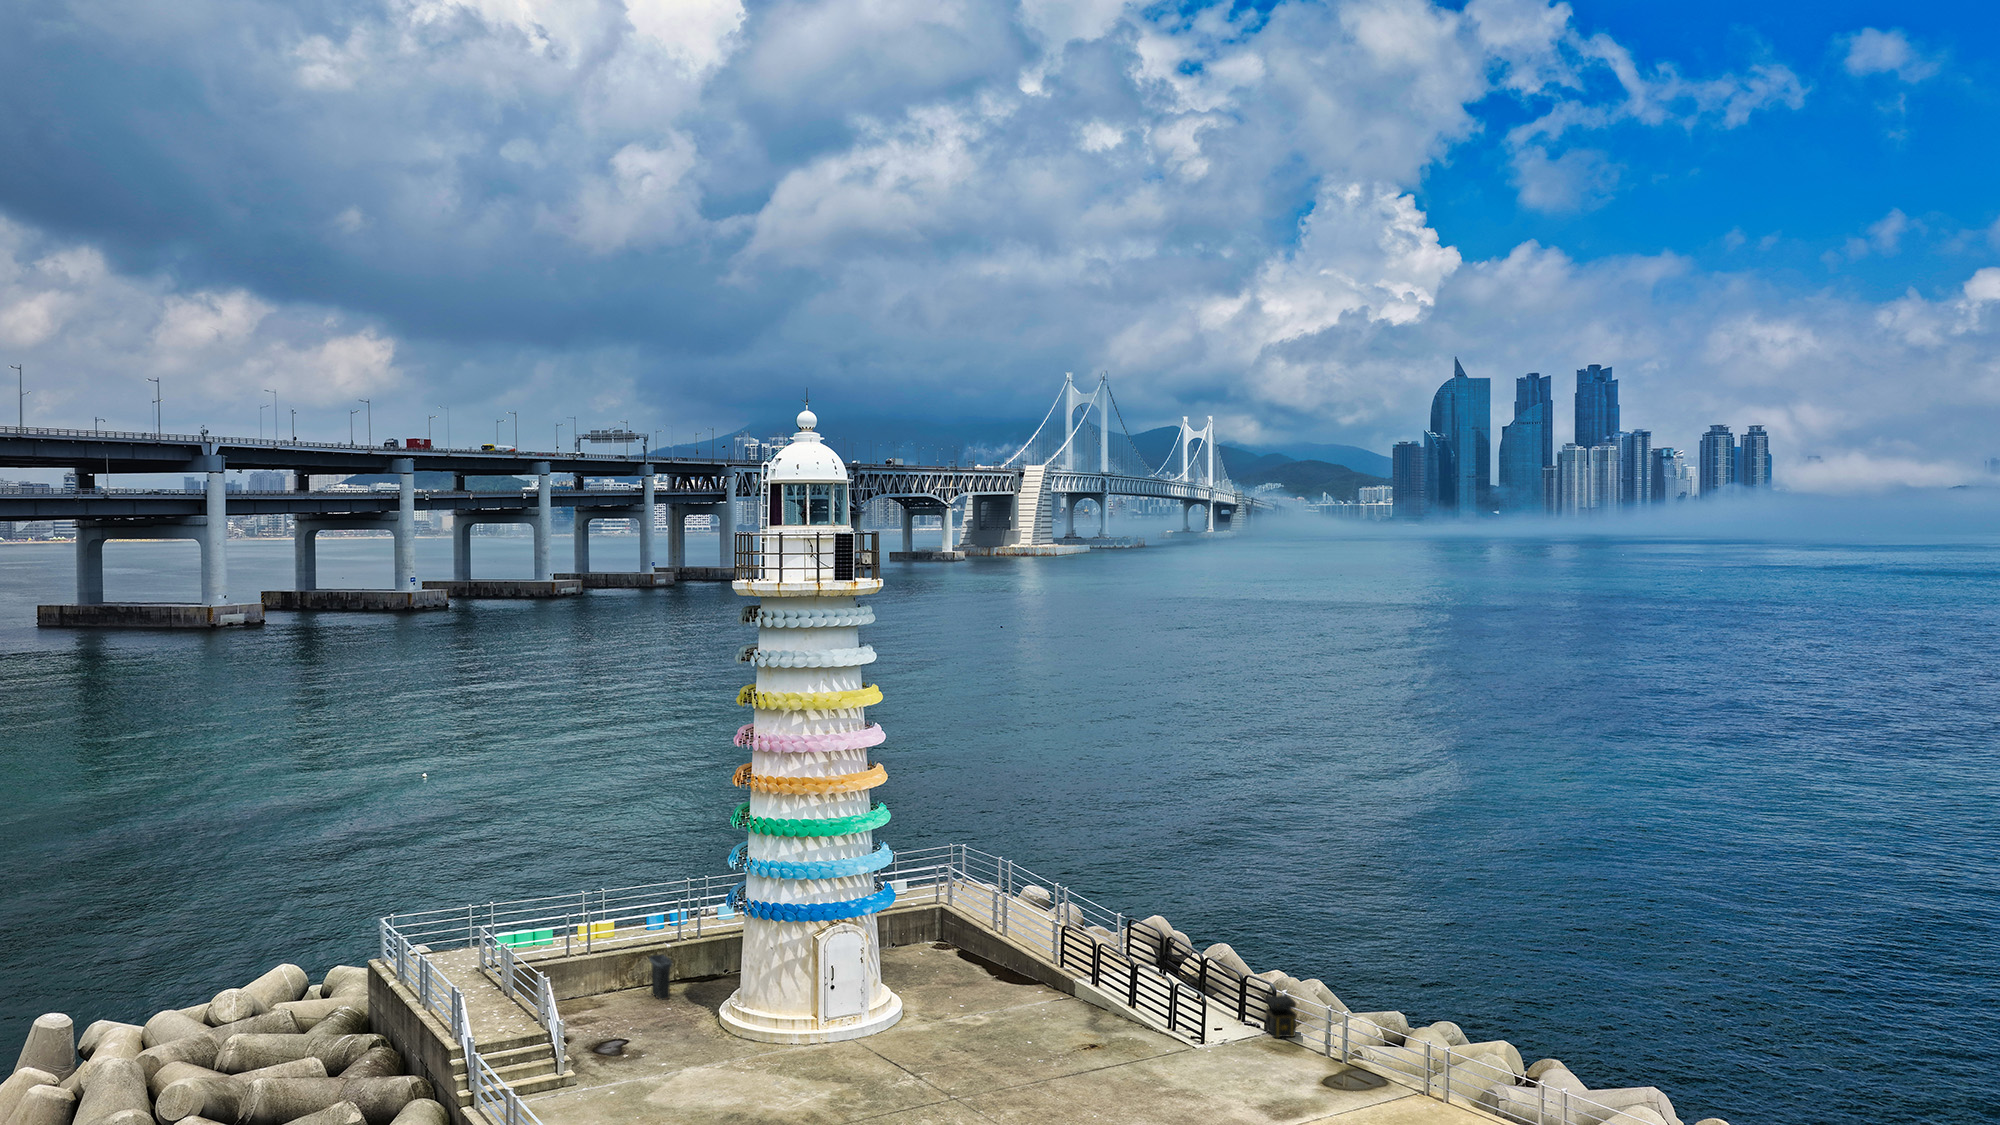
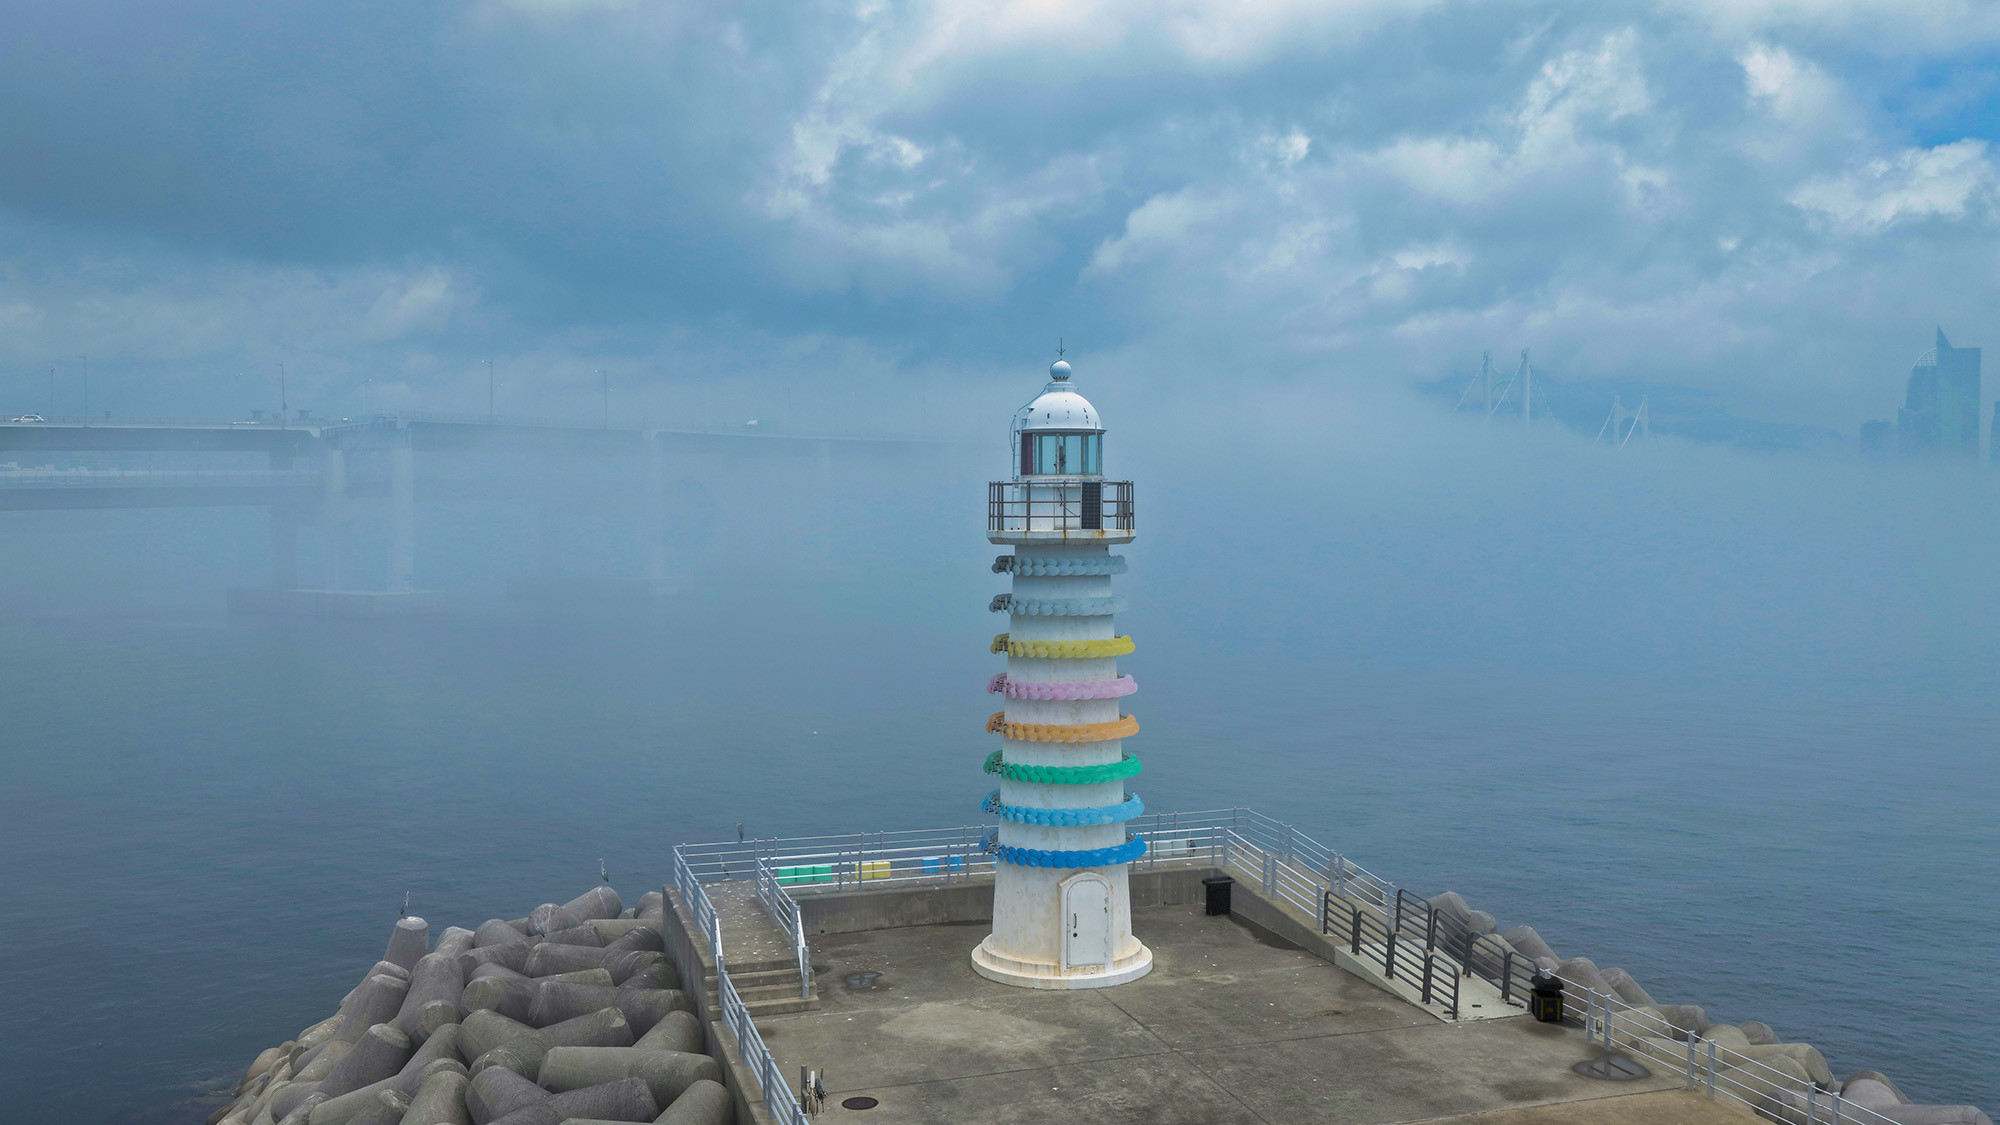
trash can: present [649,955,672,1000] -> present [1202,877,1235,916]

